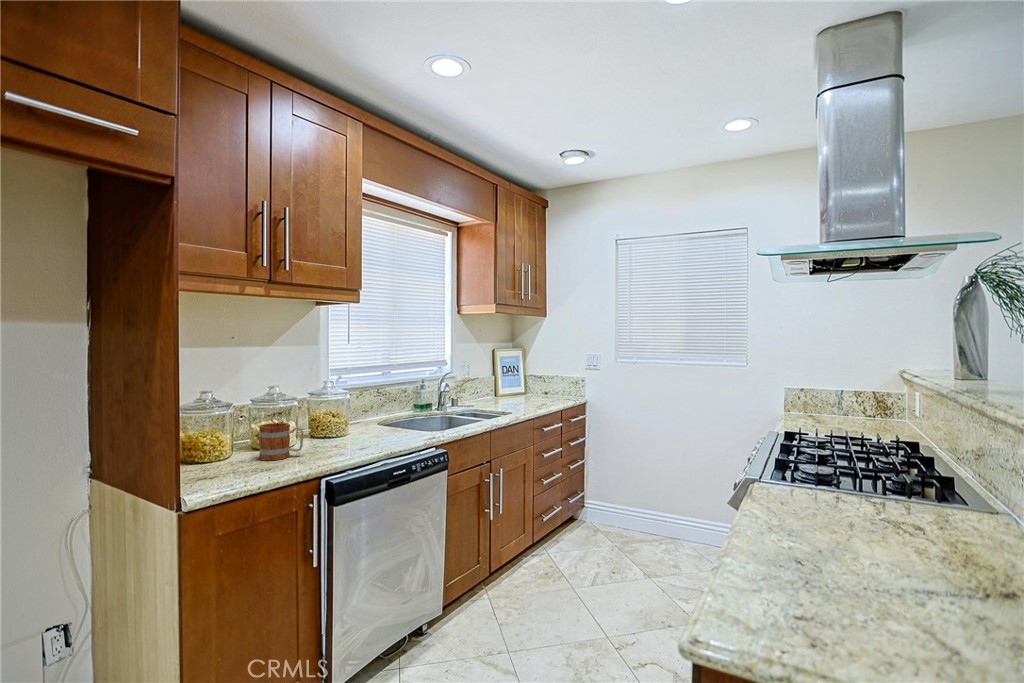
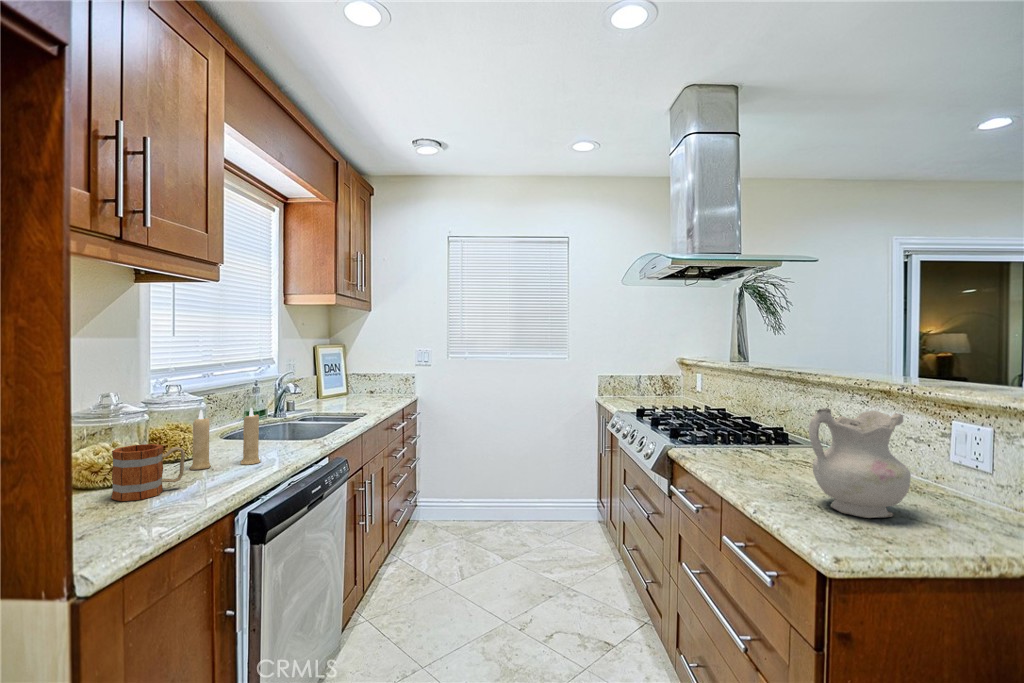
candle: none [326,400,373,445] -> present [190,408,261,470]
ceramic pitcher: none [775,447,918,606] -> present [809,408,911,518]

